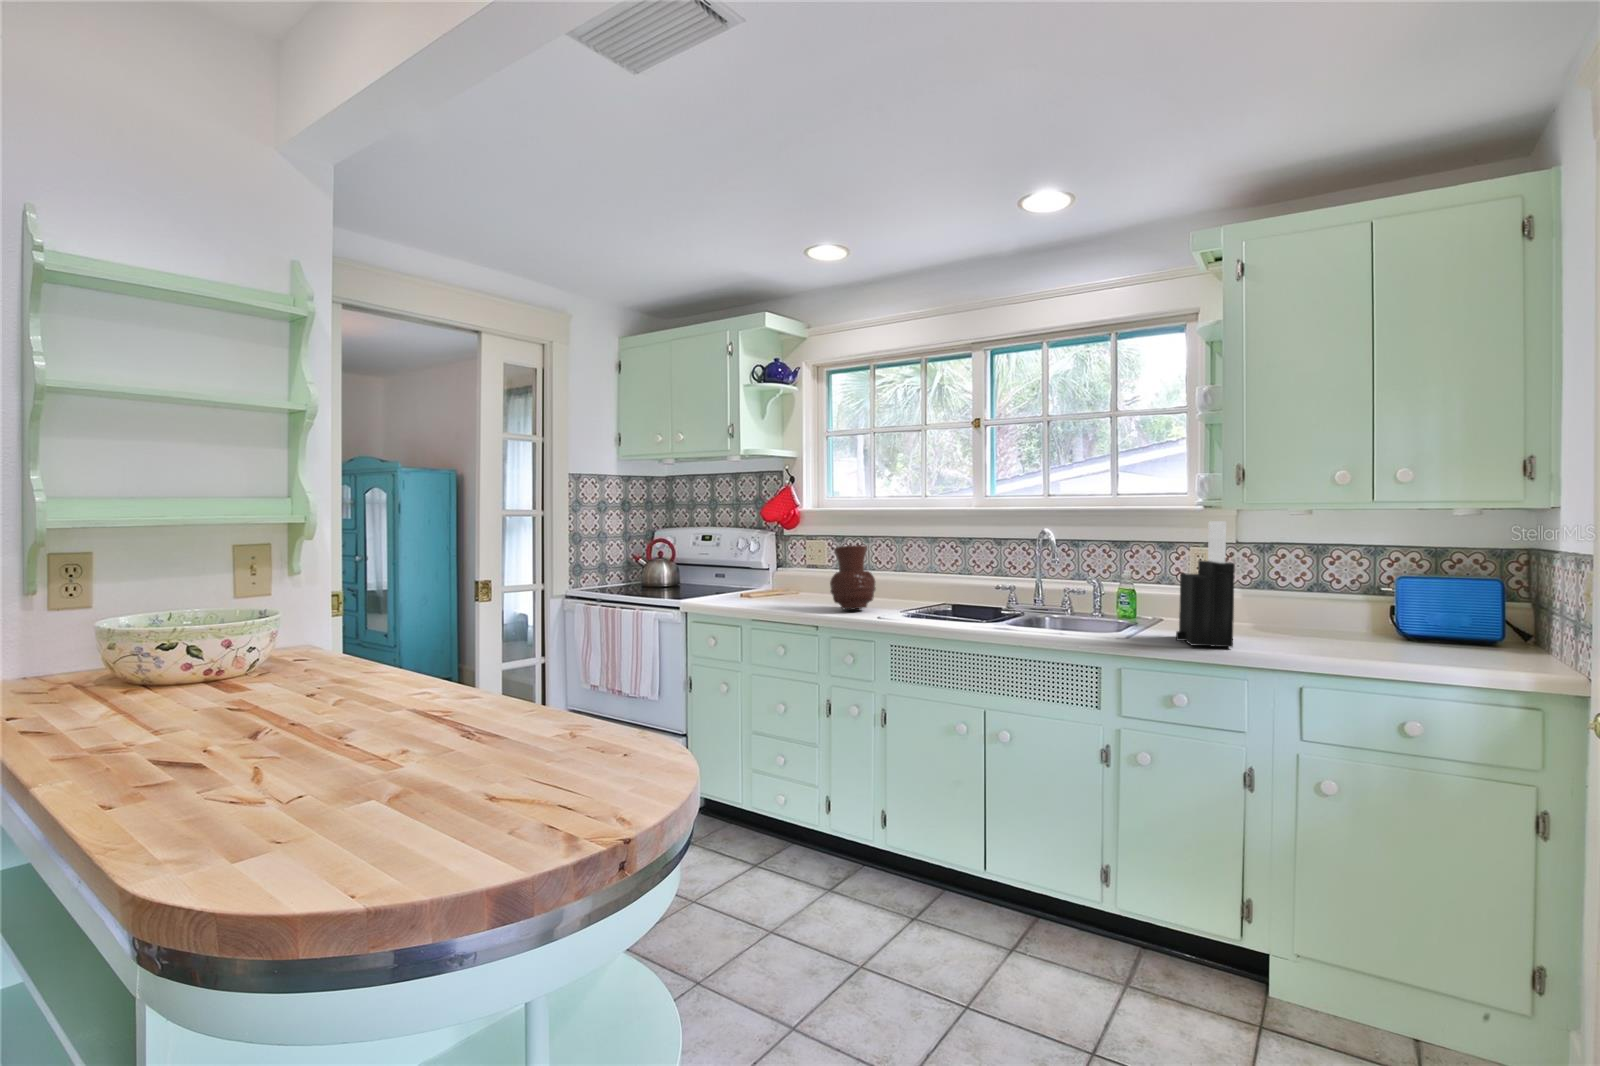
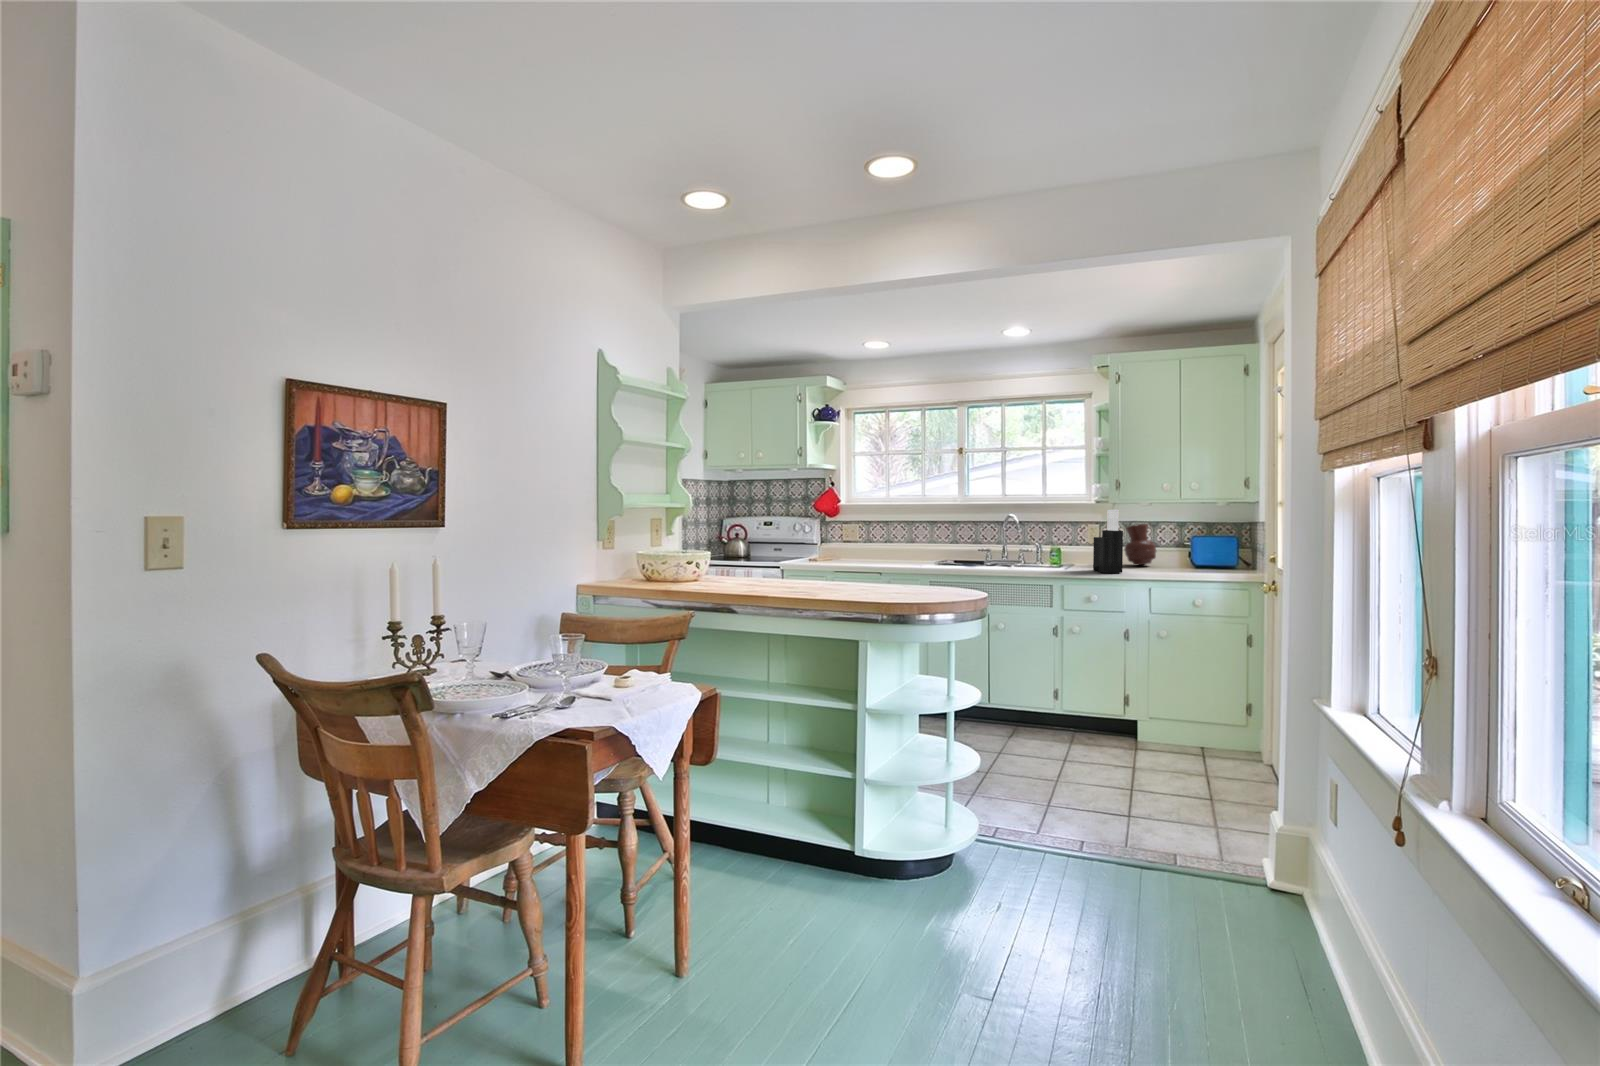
vase: present [830,545,876,610] -> present [1124,524,1156,565]

